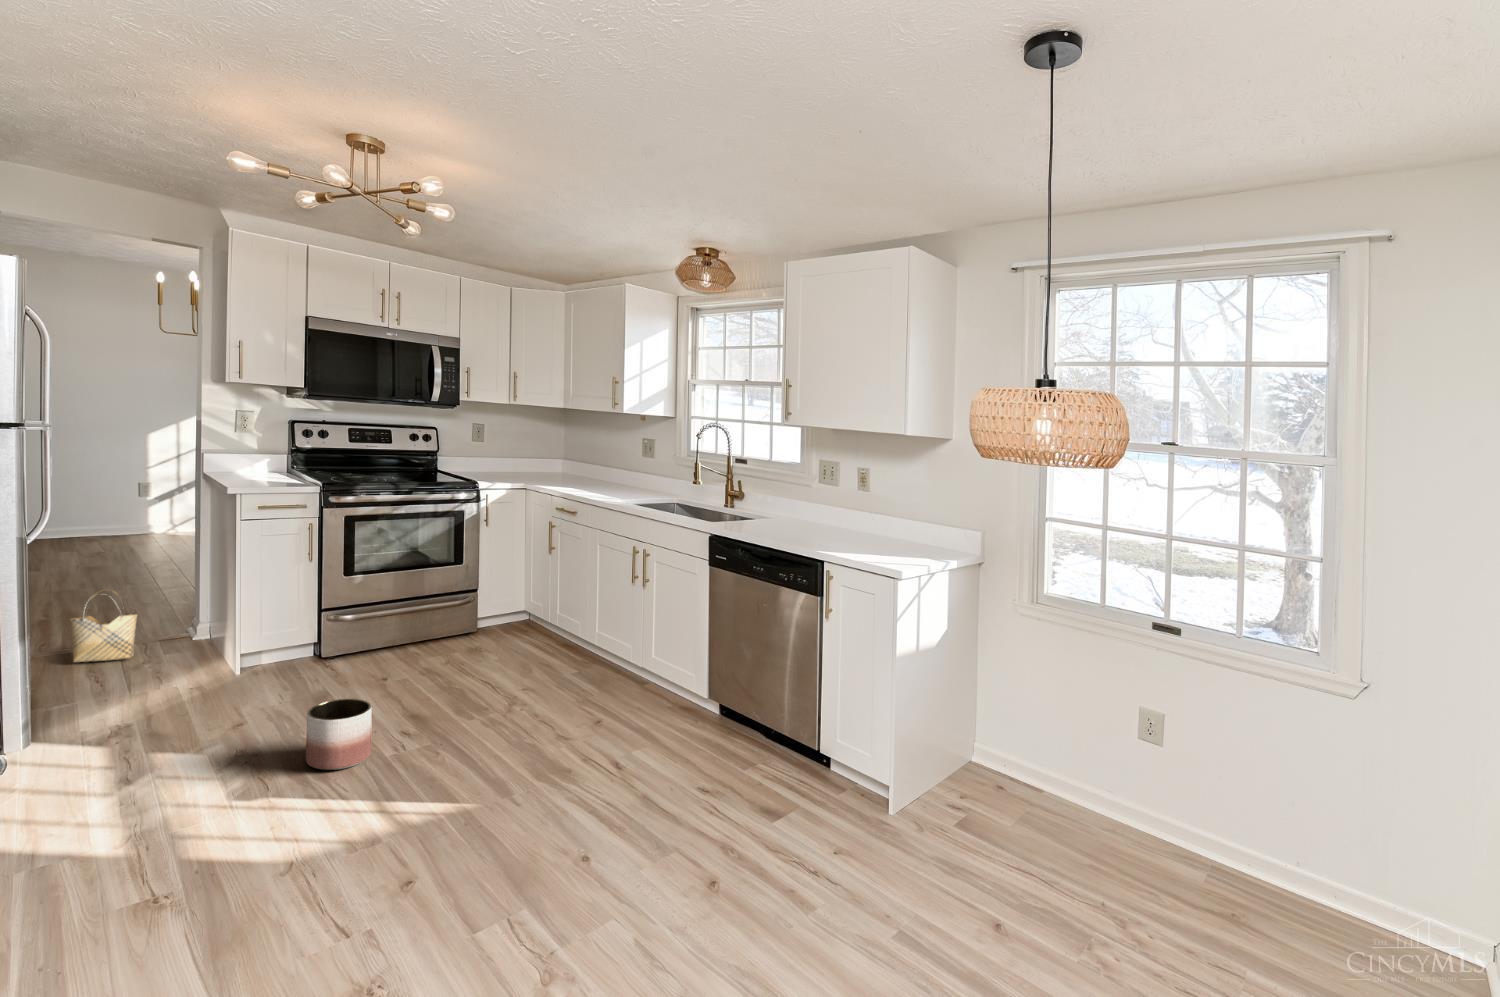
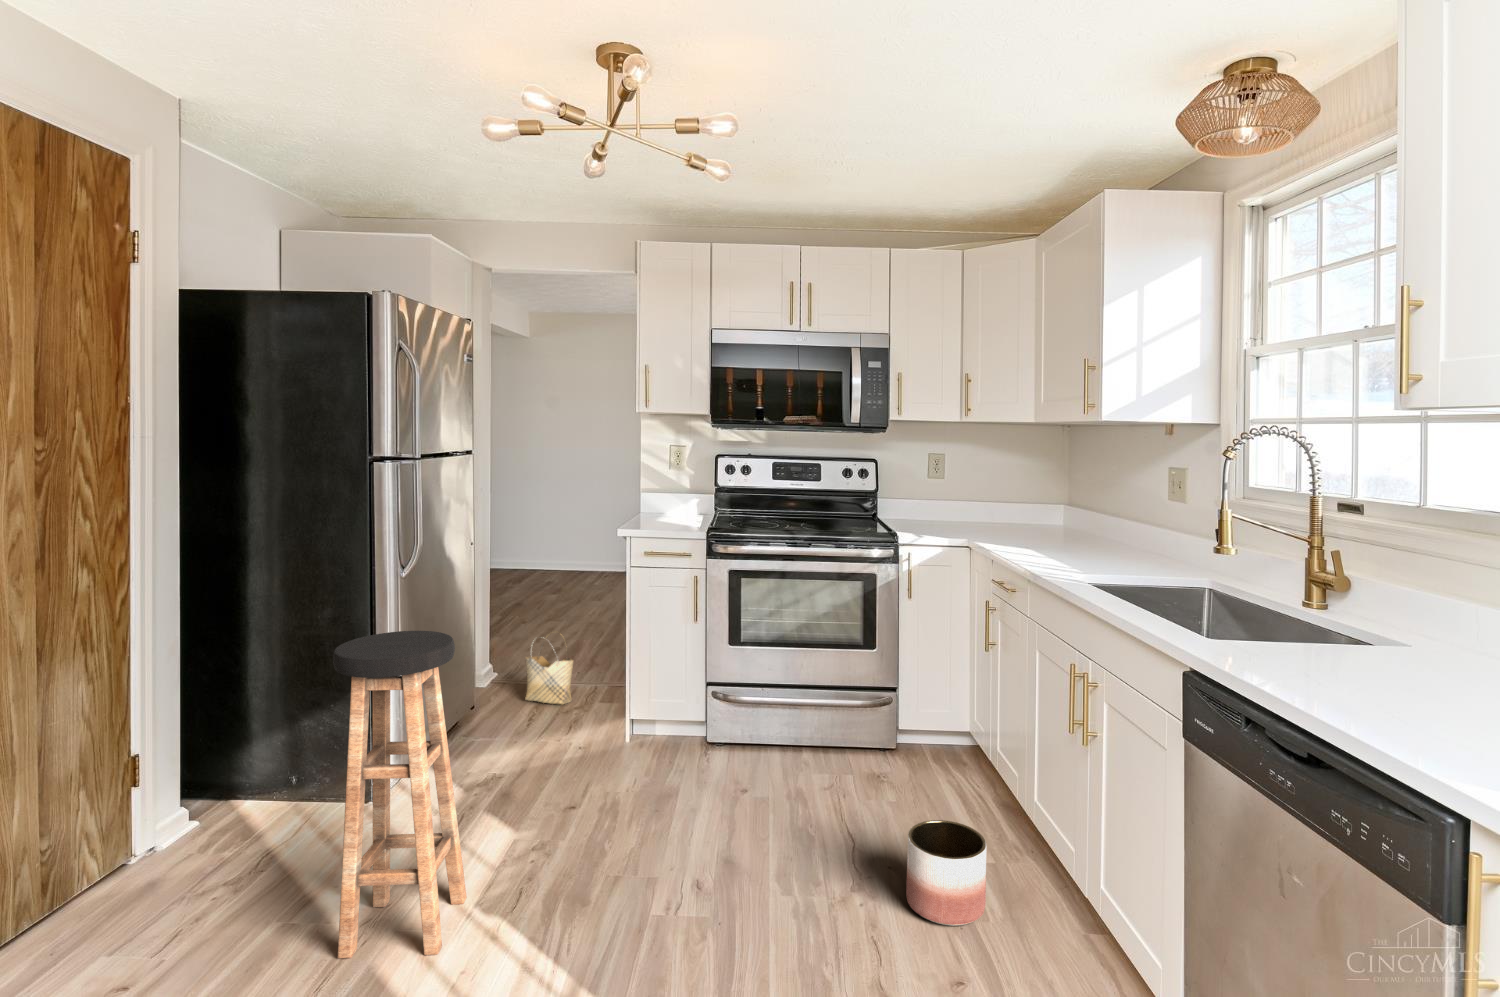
bar stool: none [150,556,263,820] -> present [333,631,467,958]
planter: present [306,699,372,770] -> present [906,820,986,926]

